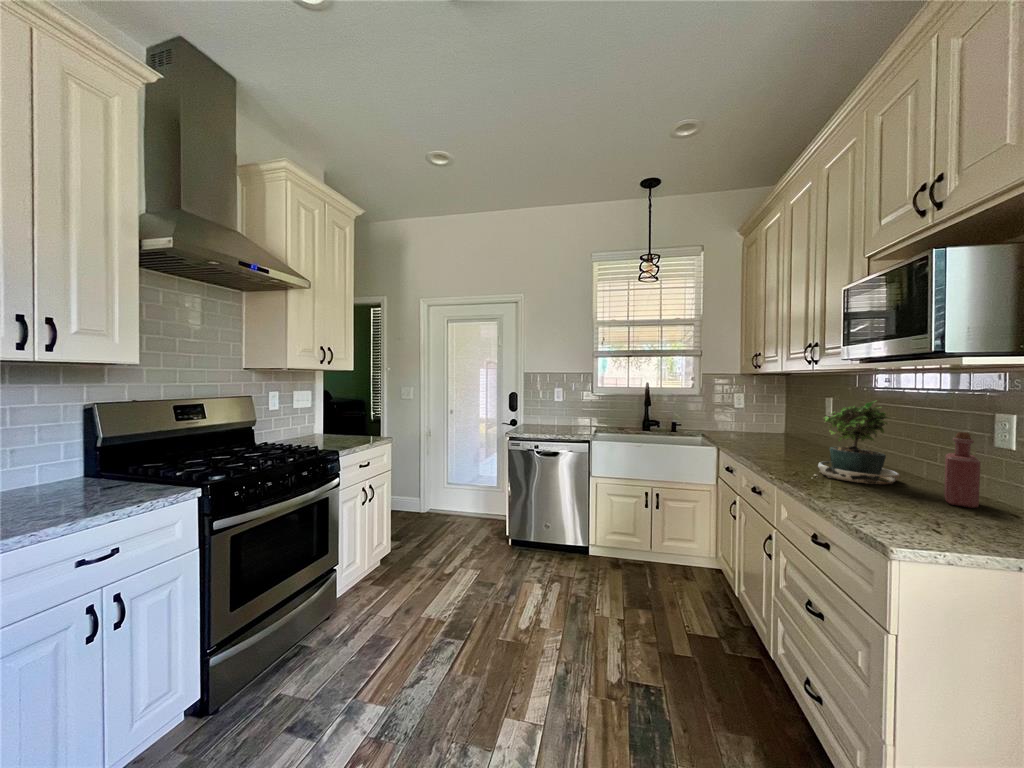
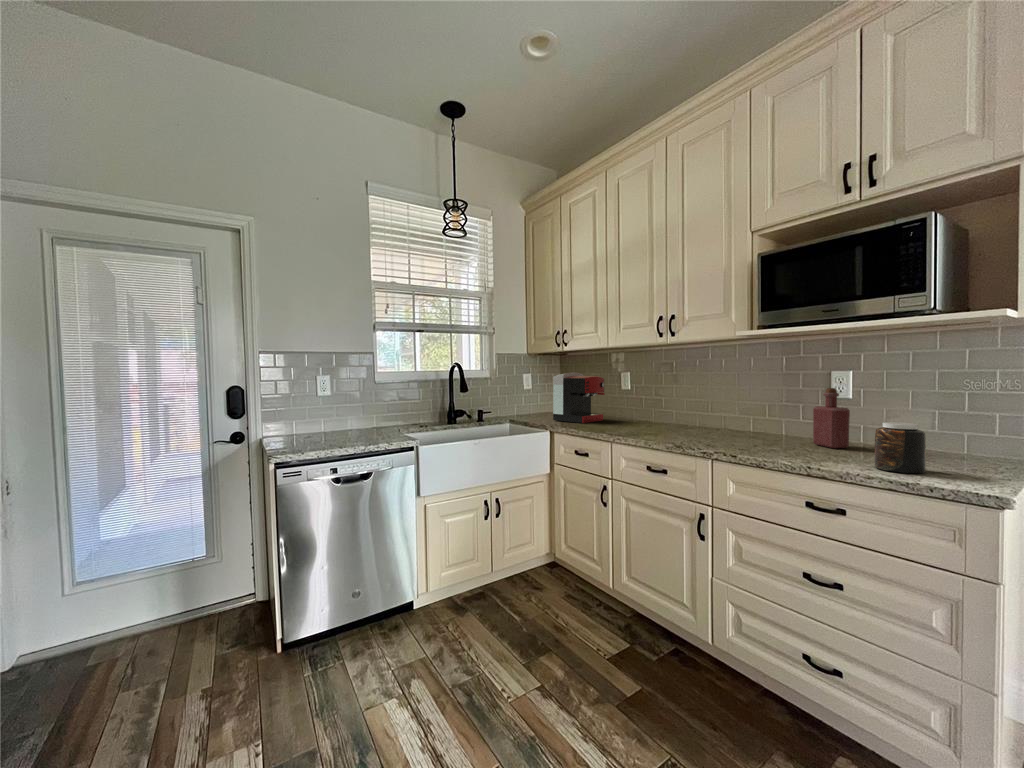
coffee maker: none [742,393,801,444] -> present [553,372,605,423]
potted plant: present [815,402,900,485] -> none [701,367,764,446]
jar: none [886,472,943,532] -> present [875,422,926,473]

